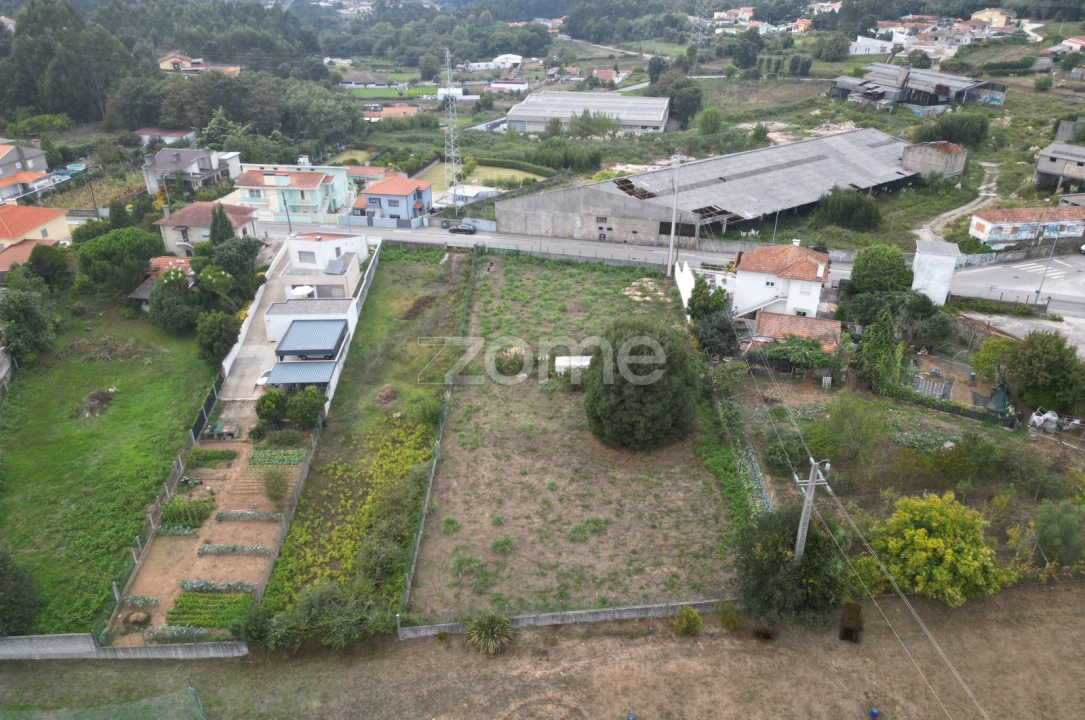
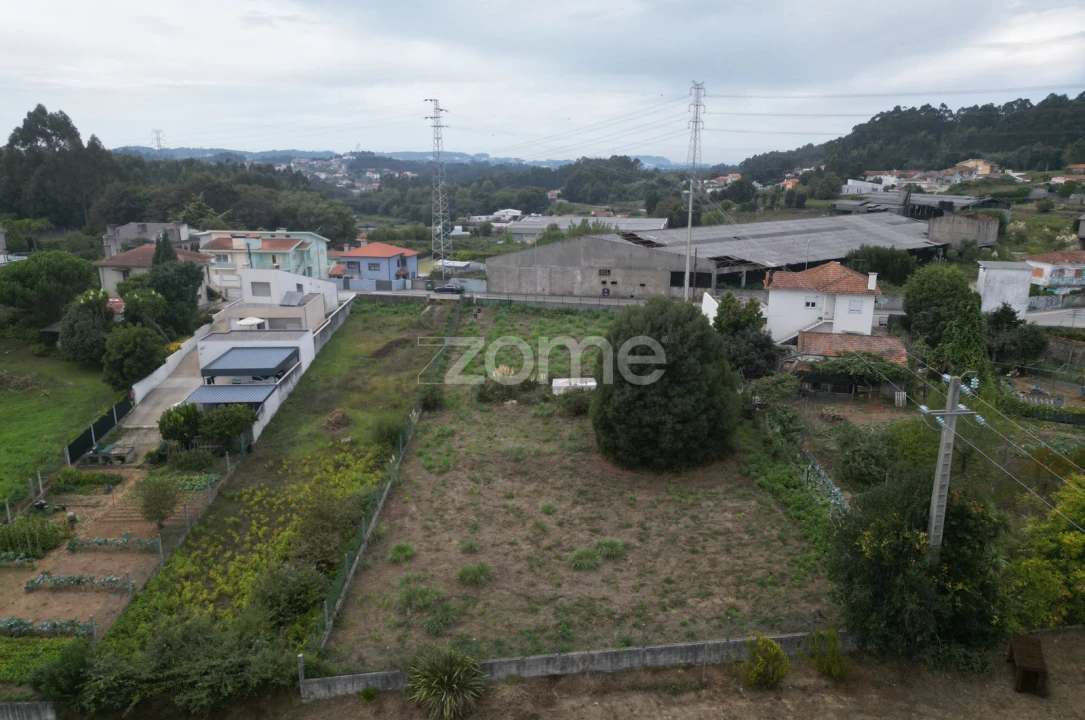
potted tree: present [757,609,786,638] -> none [878,637,926,691]

